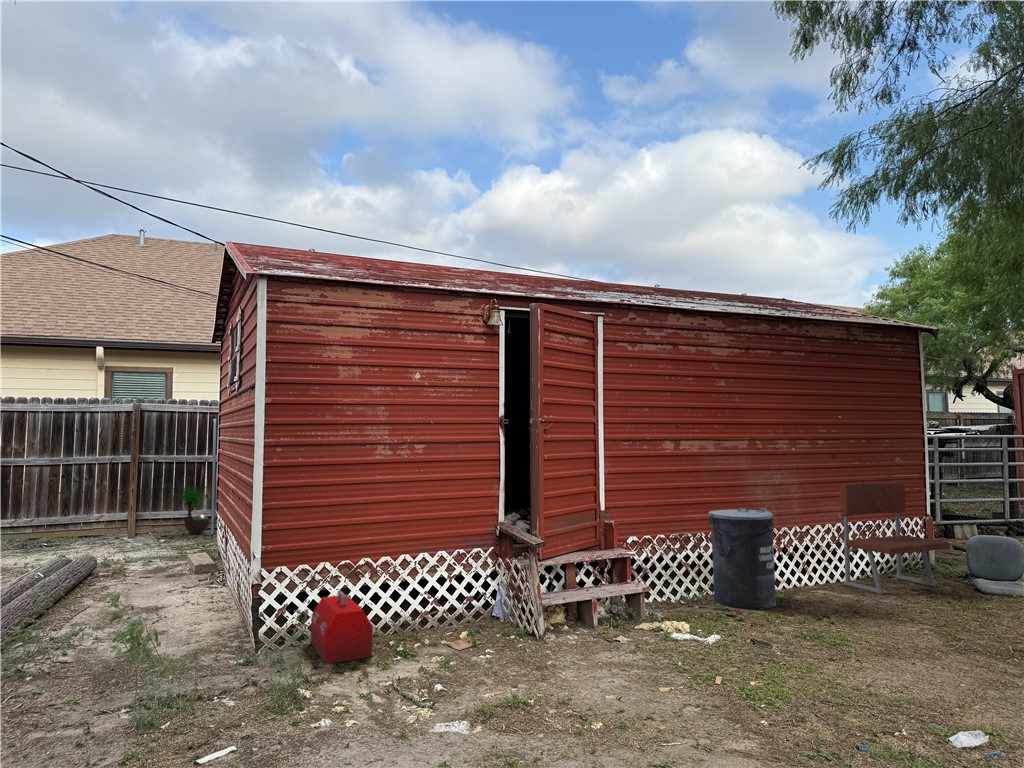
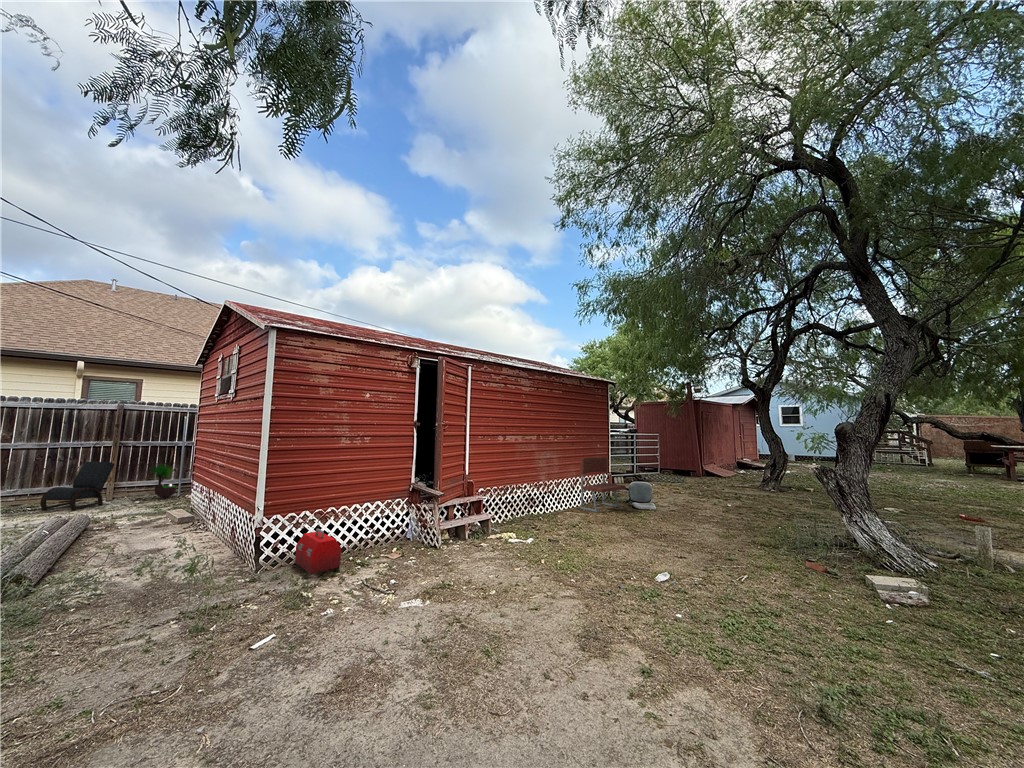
lounge chair: none [61,482,137,546] -> present [40,462,115,511]
trash can: present [708,508,776,609] -> none [520,471,552,524]

